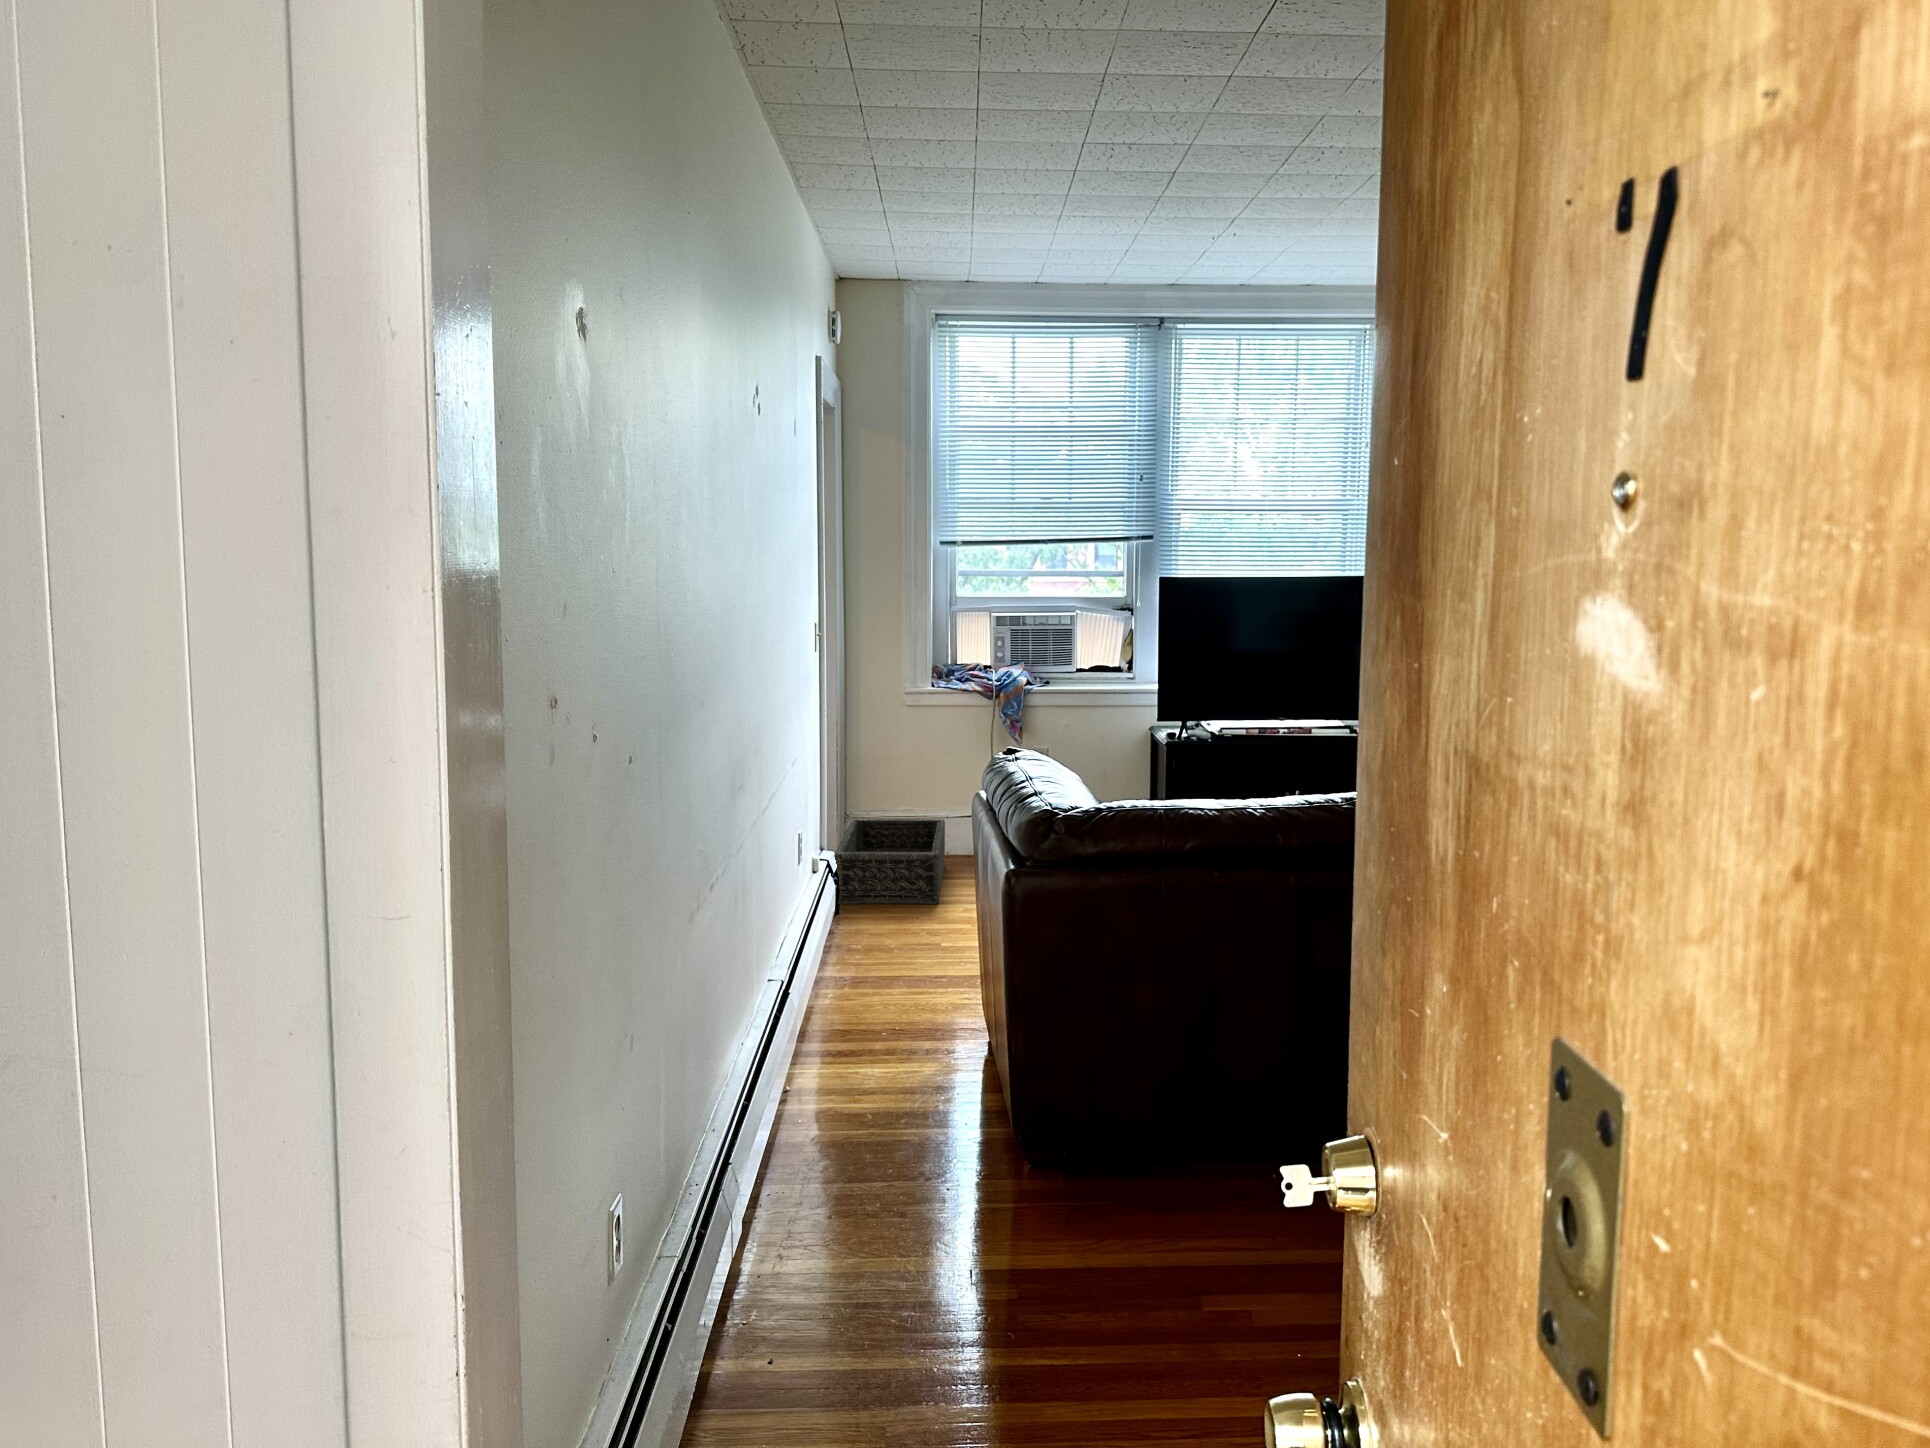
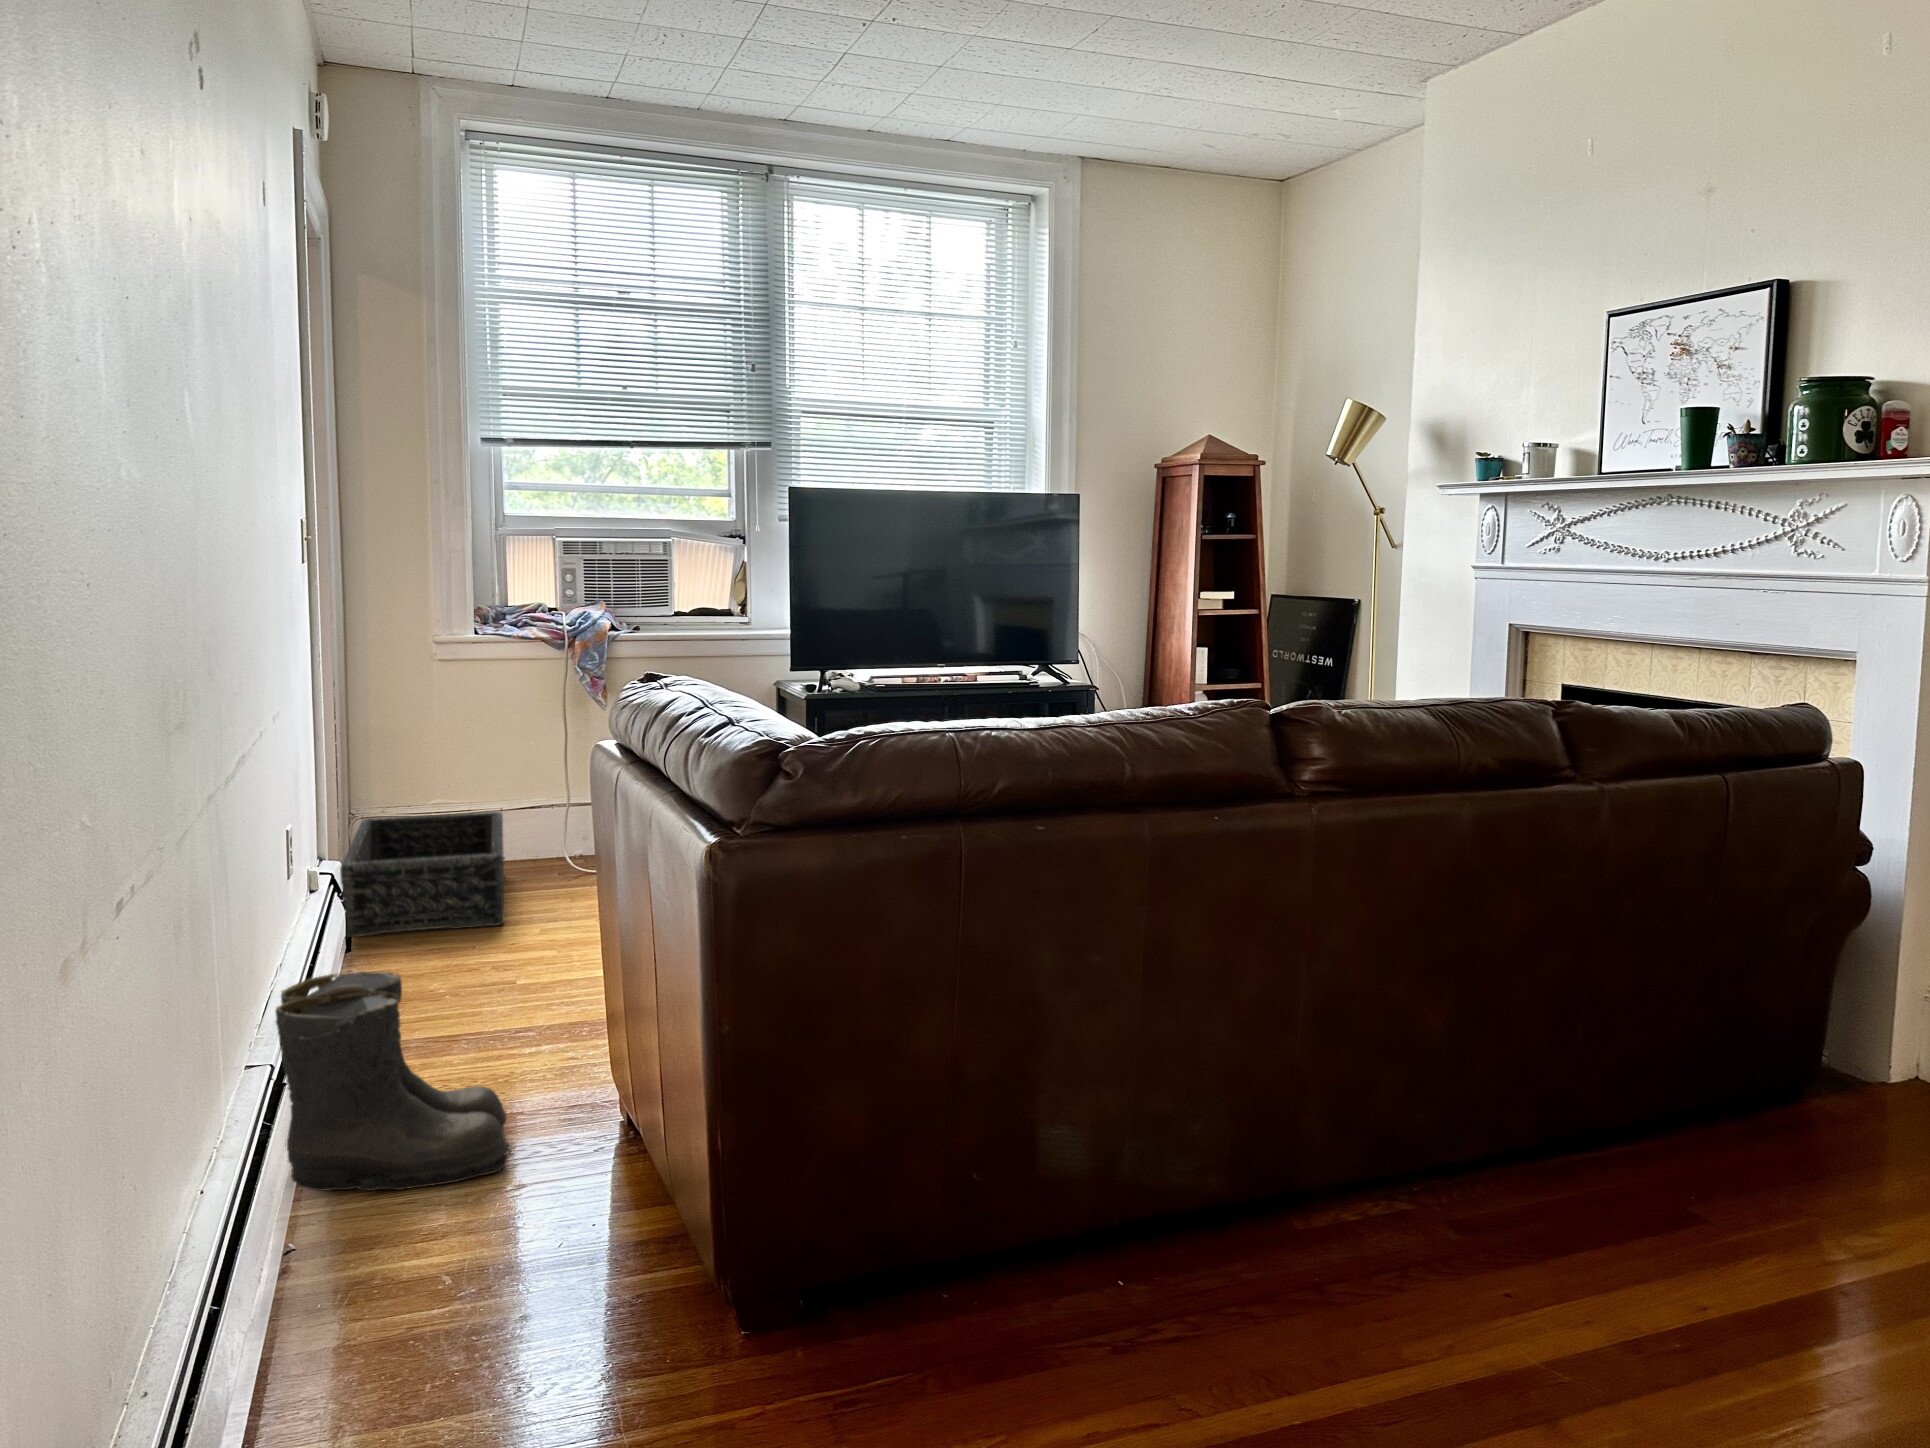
boots: none [786,929,919,1067] -> present [275,972,511,1191]

